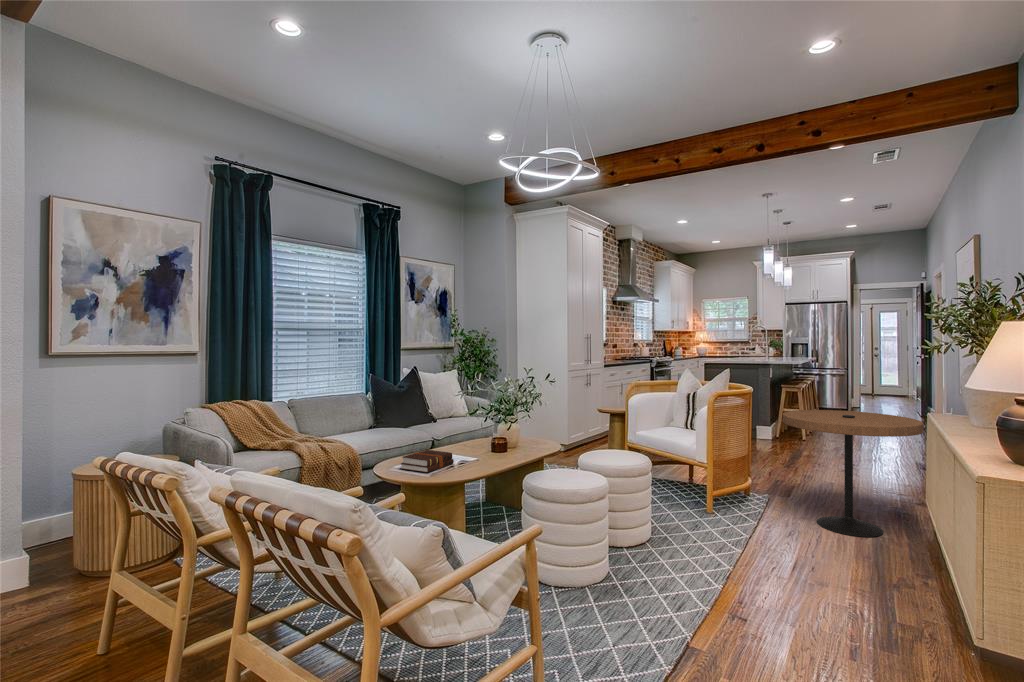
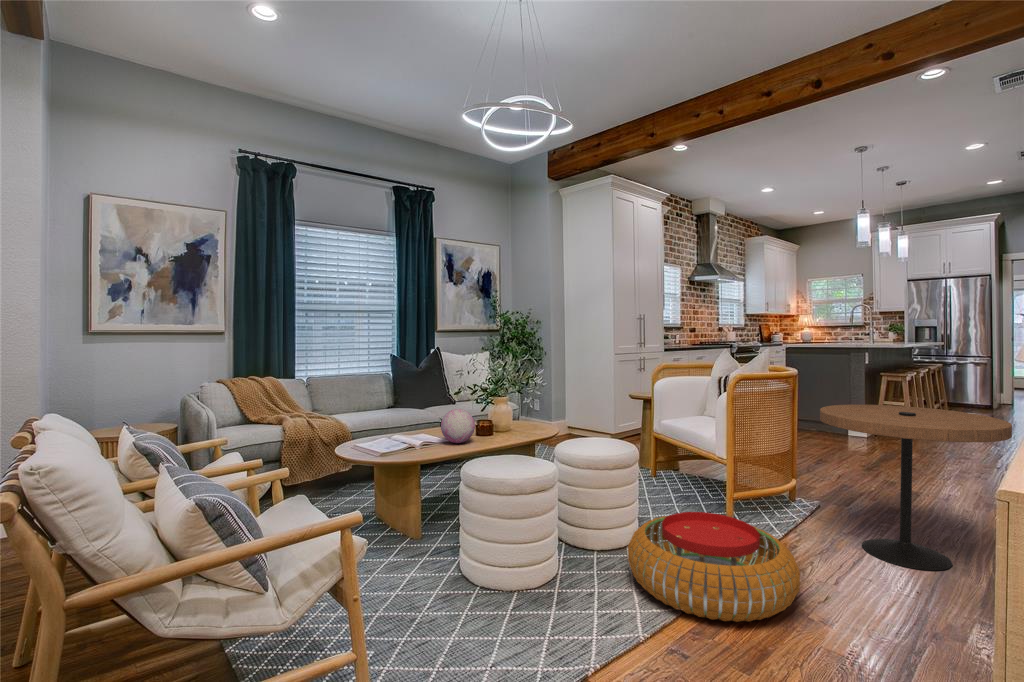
decorative orb: none [467,426,500,459] -> present [441,409,475,443]
hardback book: present [400,450,454,472] -> none [366,431,423,453]
pouf: none [662,506,806,591] -> present [628,512,800,622]

